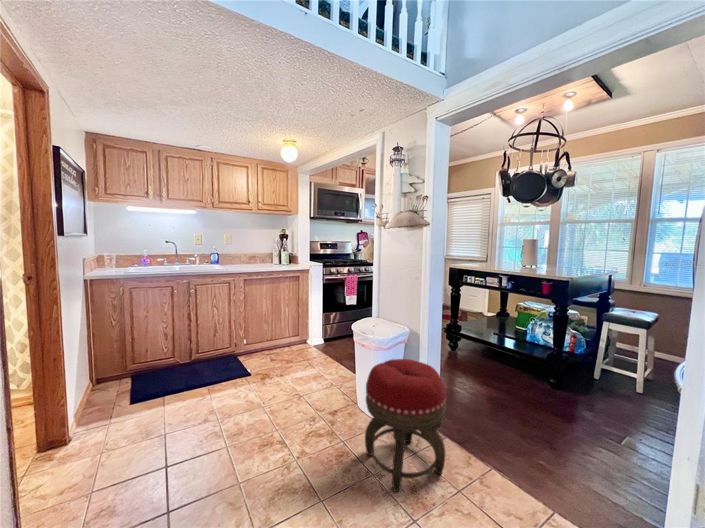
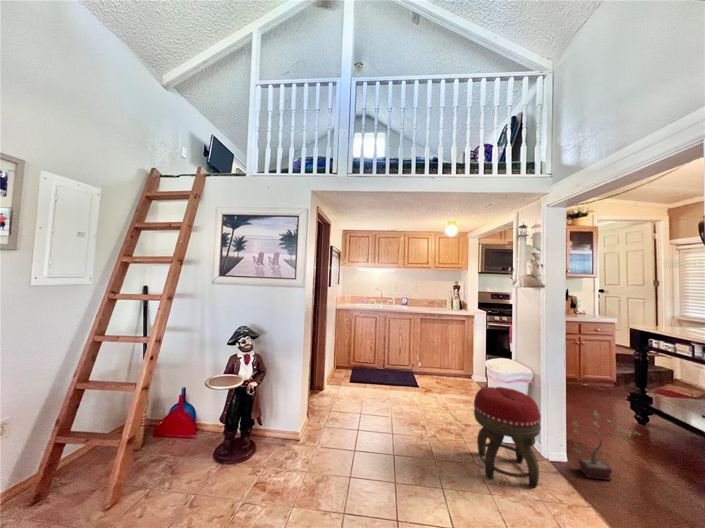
potted plant: none [453,357,501,429] -> present [573,411,637,480]

